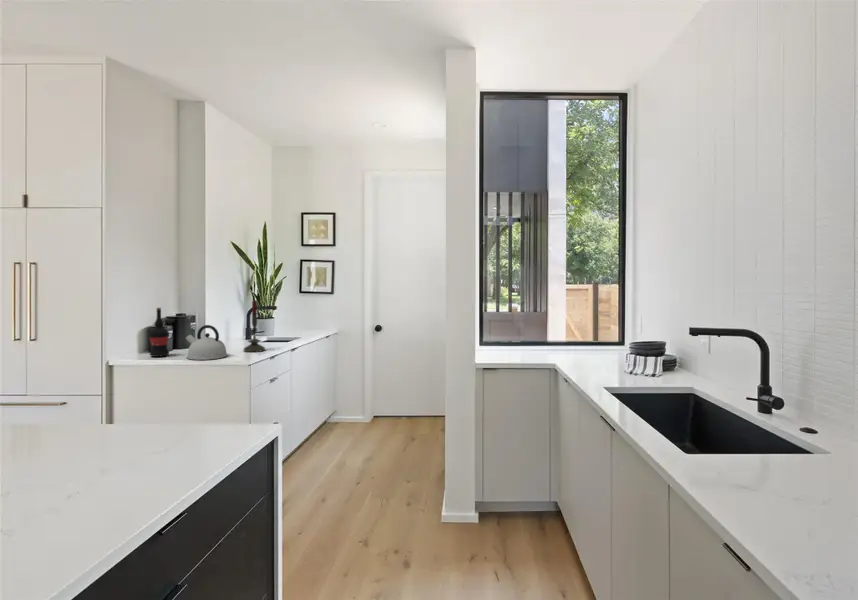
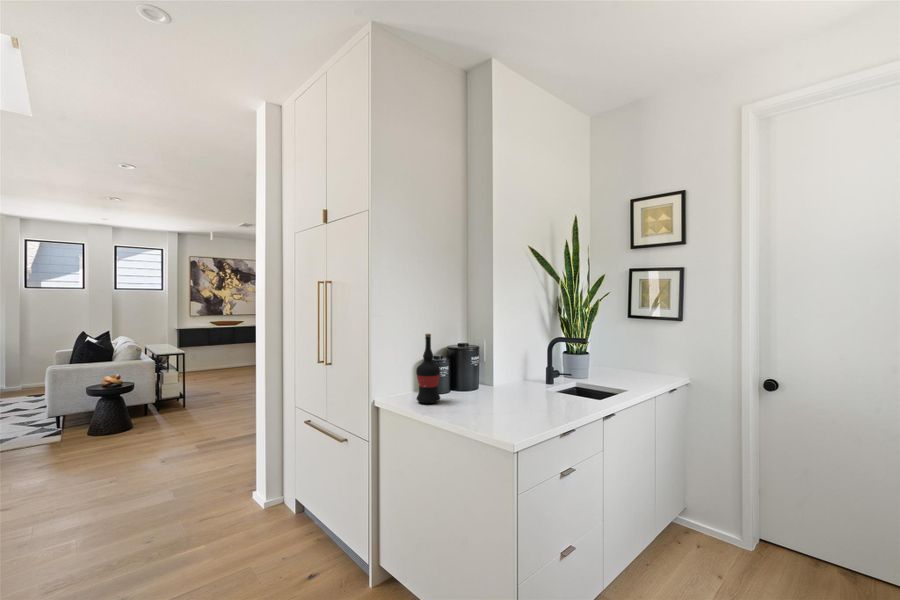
candle: present [244,301,265,352] -> none [541,323,574,411]
kettle: present [186,325,227,360] -> none [457,362,514,419]

